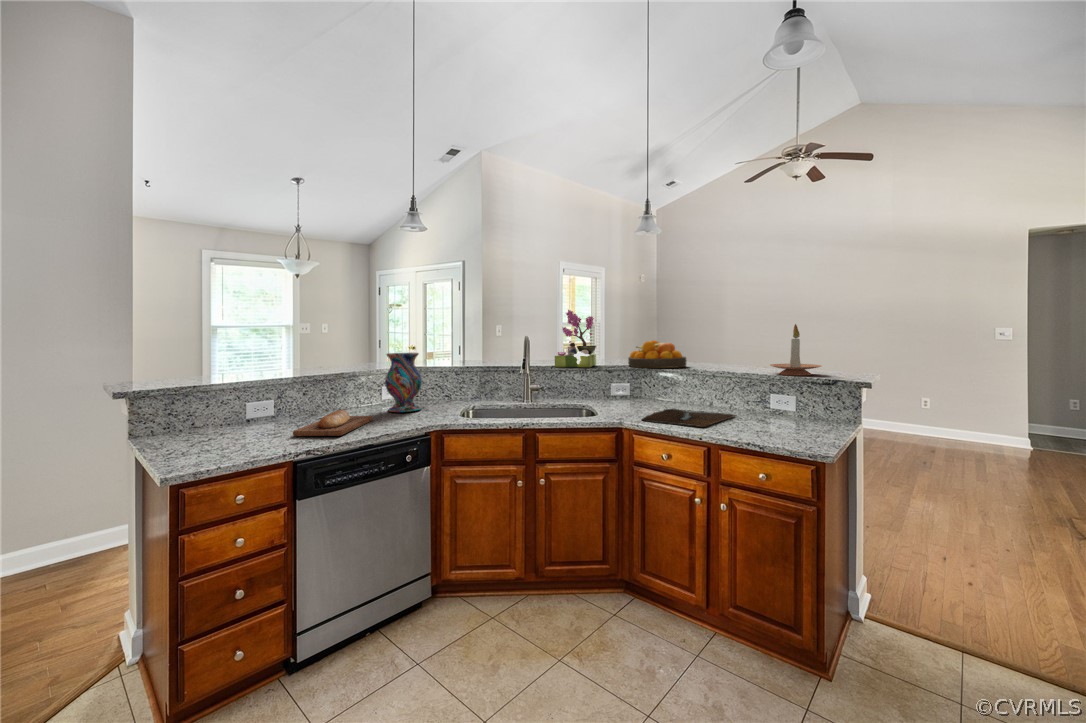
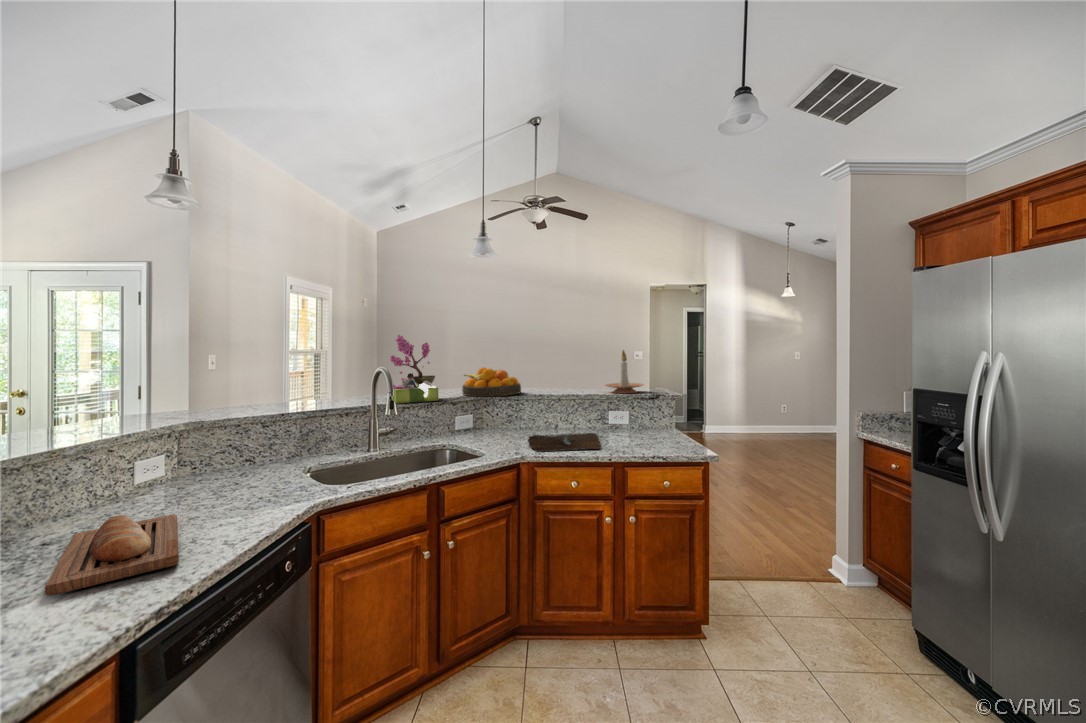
vase: present [385,353,422,412] -> none [167,399,237,500]

